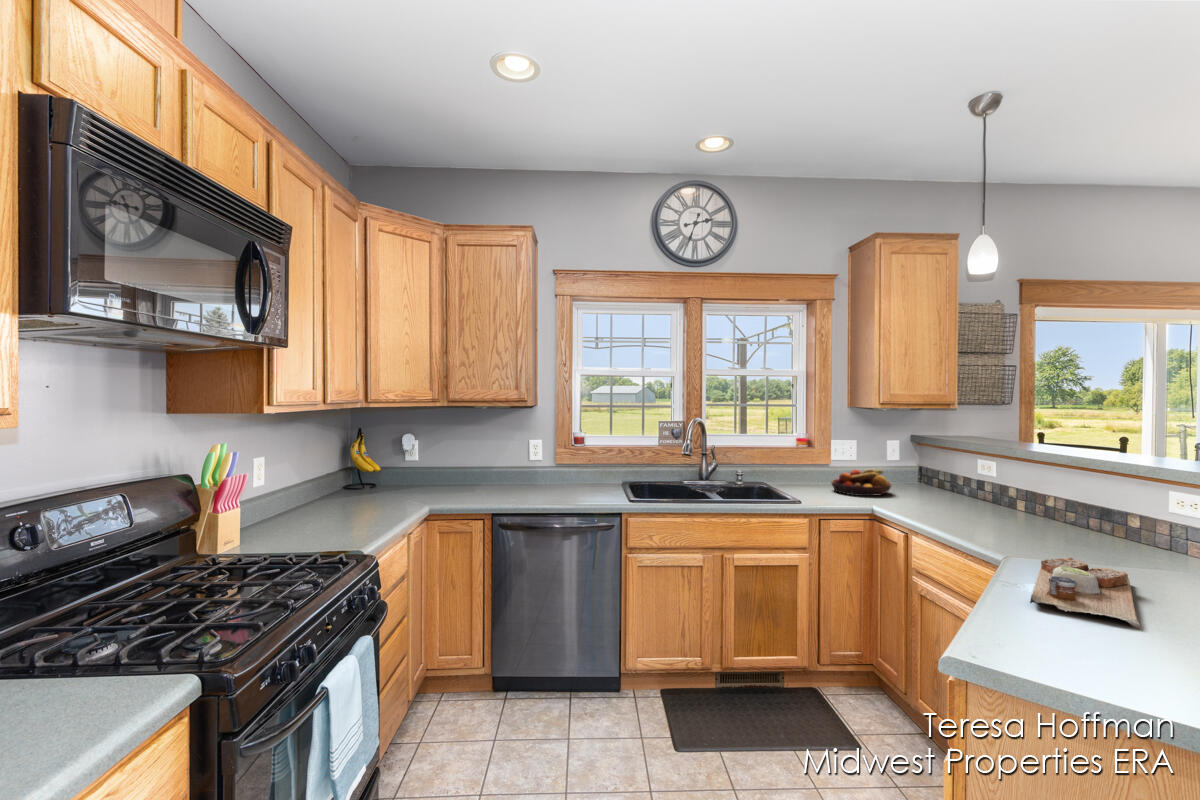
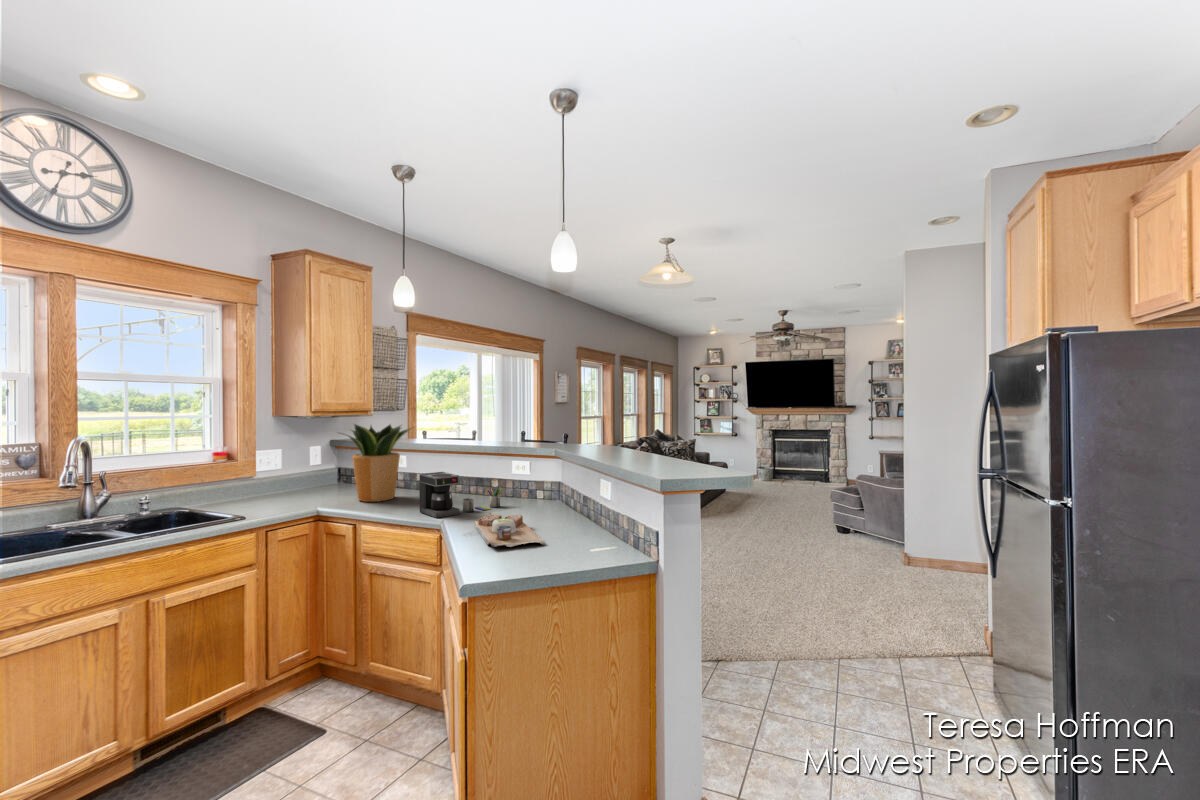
potted plant: none [895,419,1002,514] -> present [341,424,411,502]
fruit bowl: present [831,469,891,496] -> none [261,472,322,502]
coffee maker: none [981,486,1126,555] -> present [419,472,502,518]

